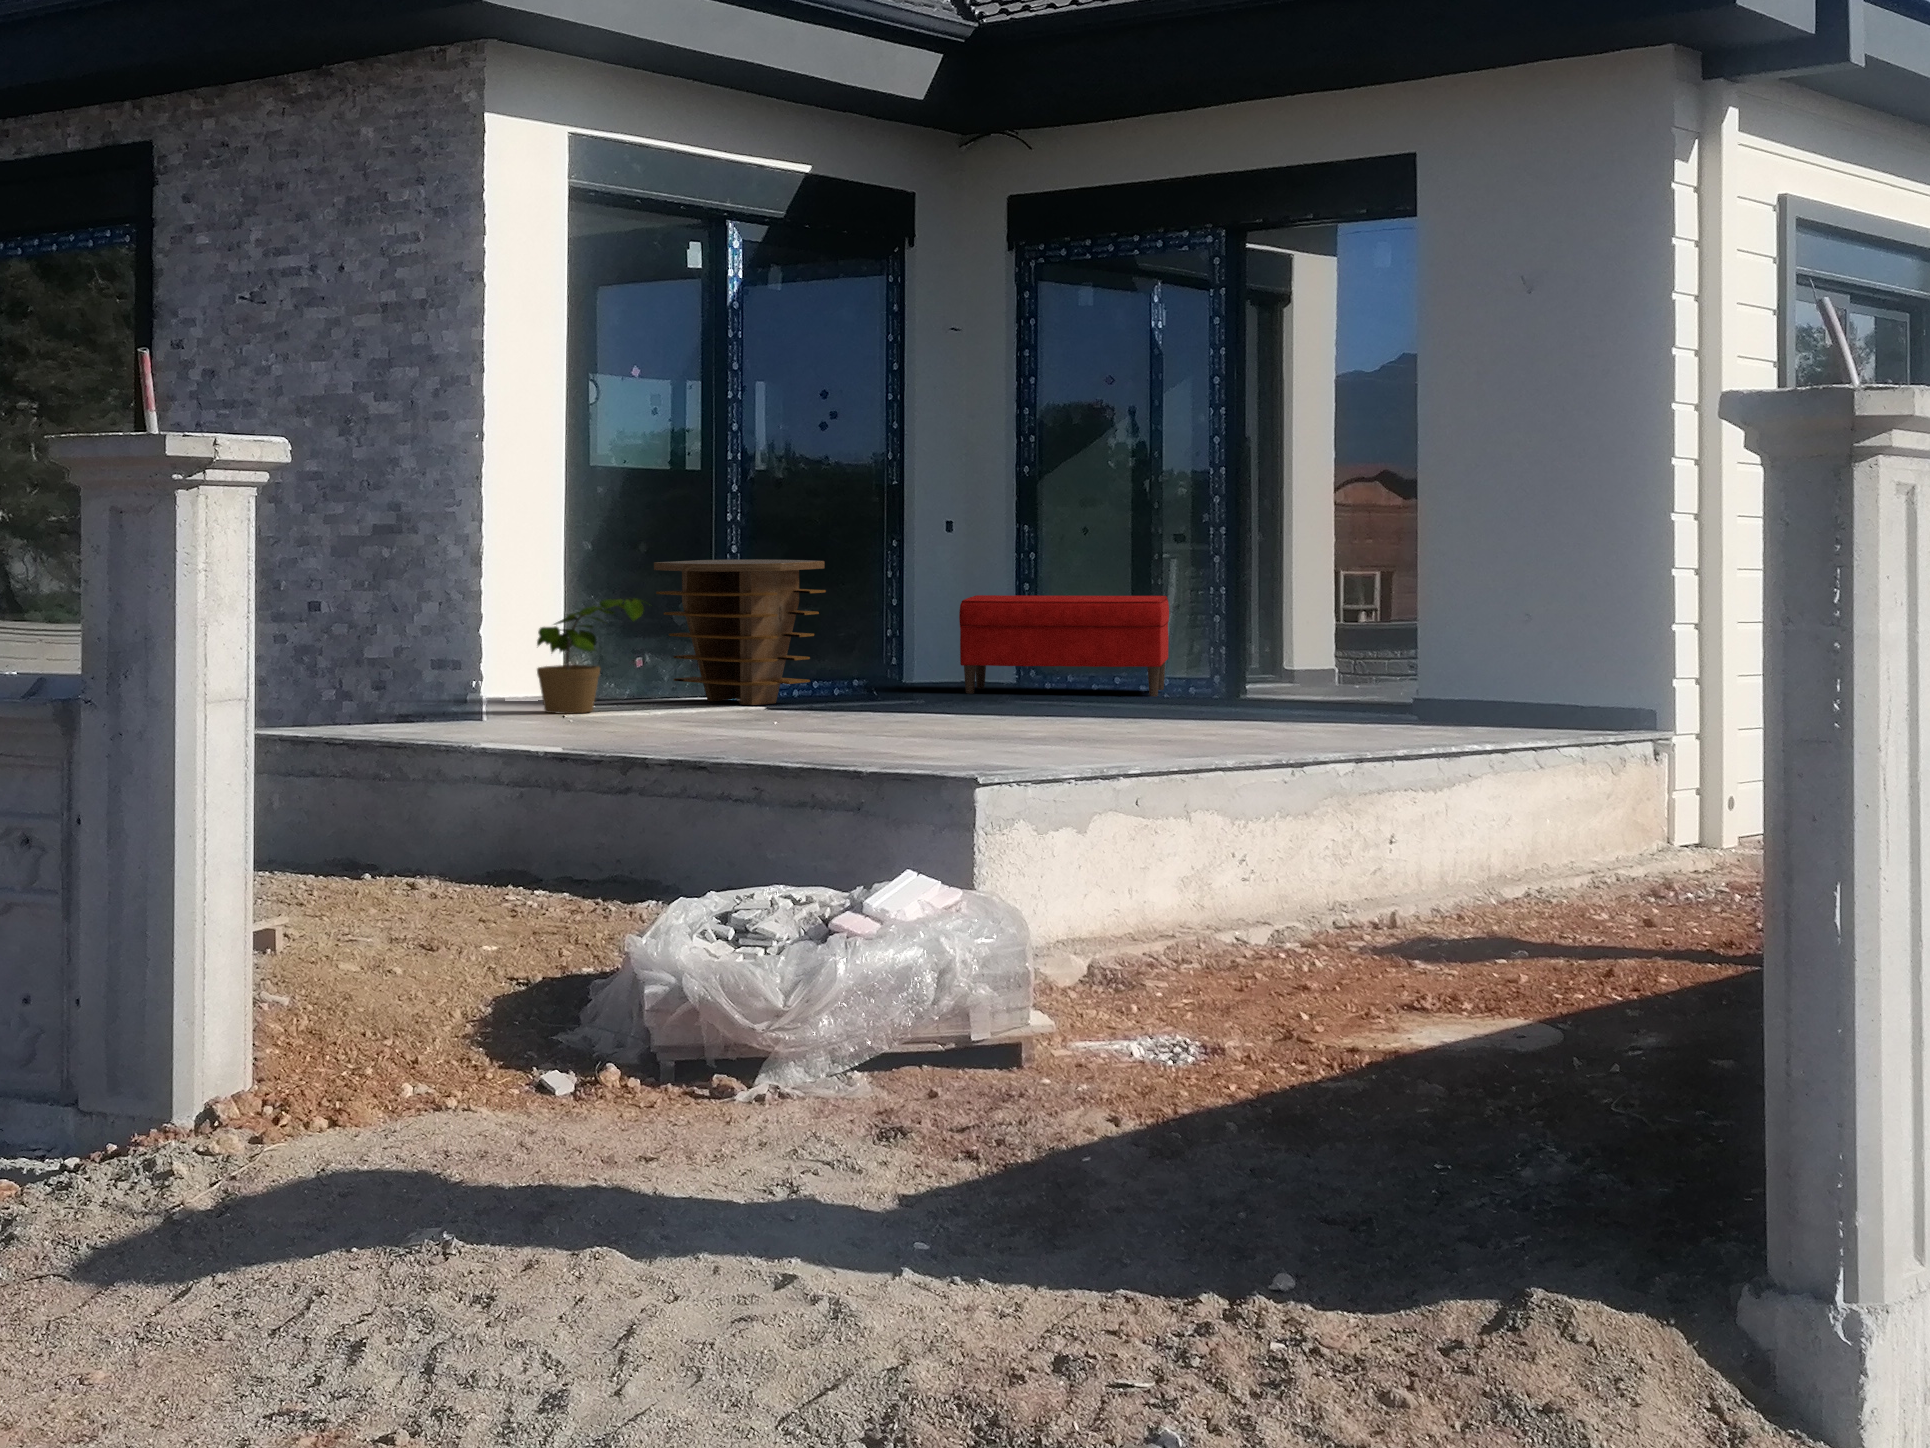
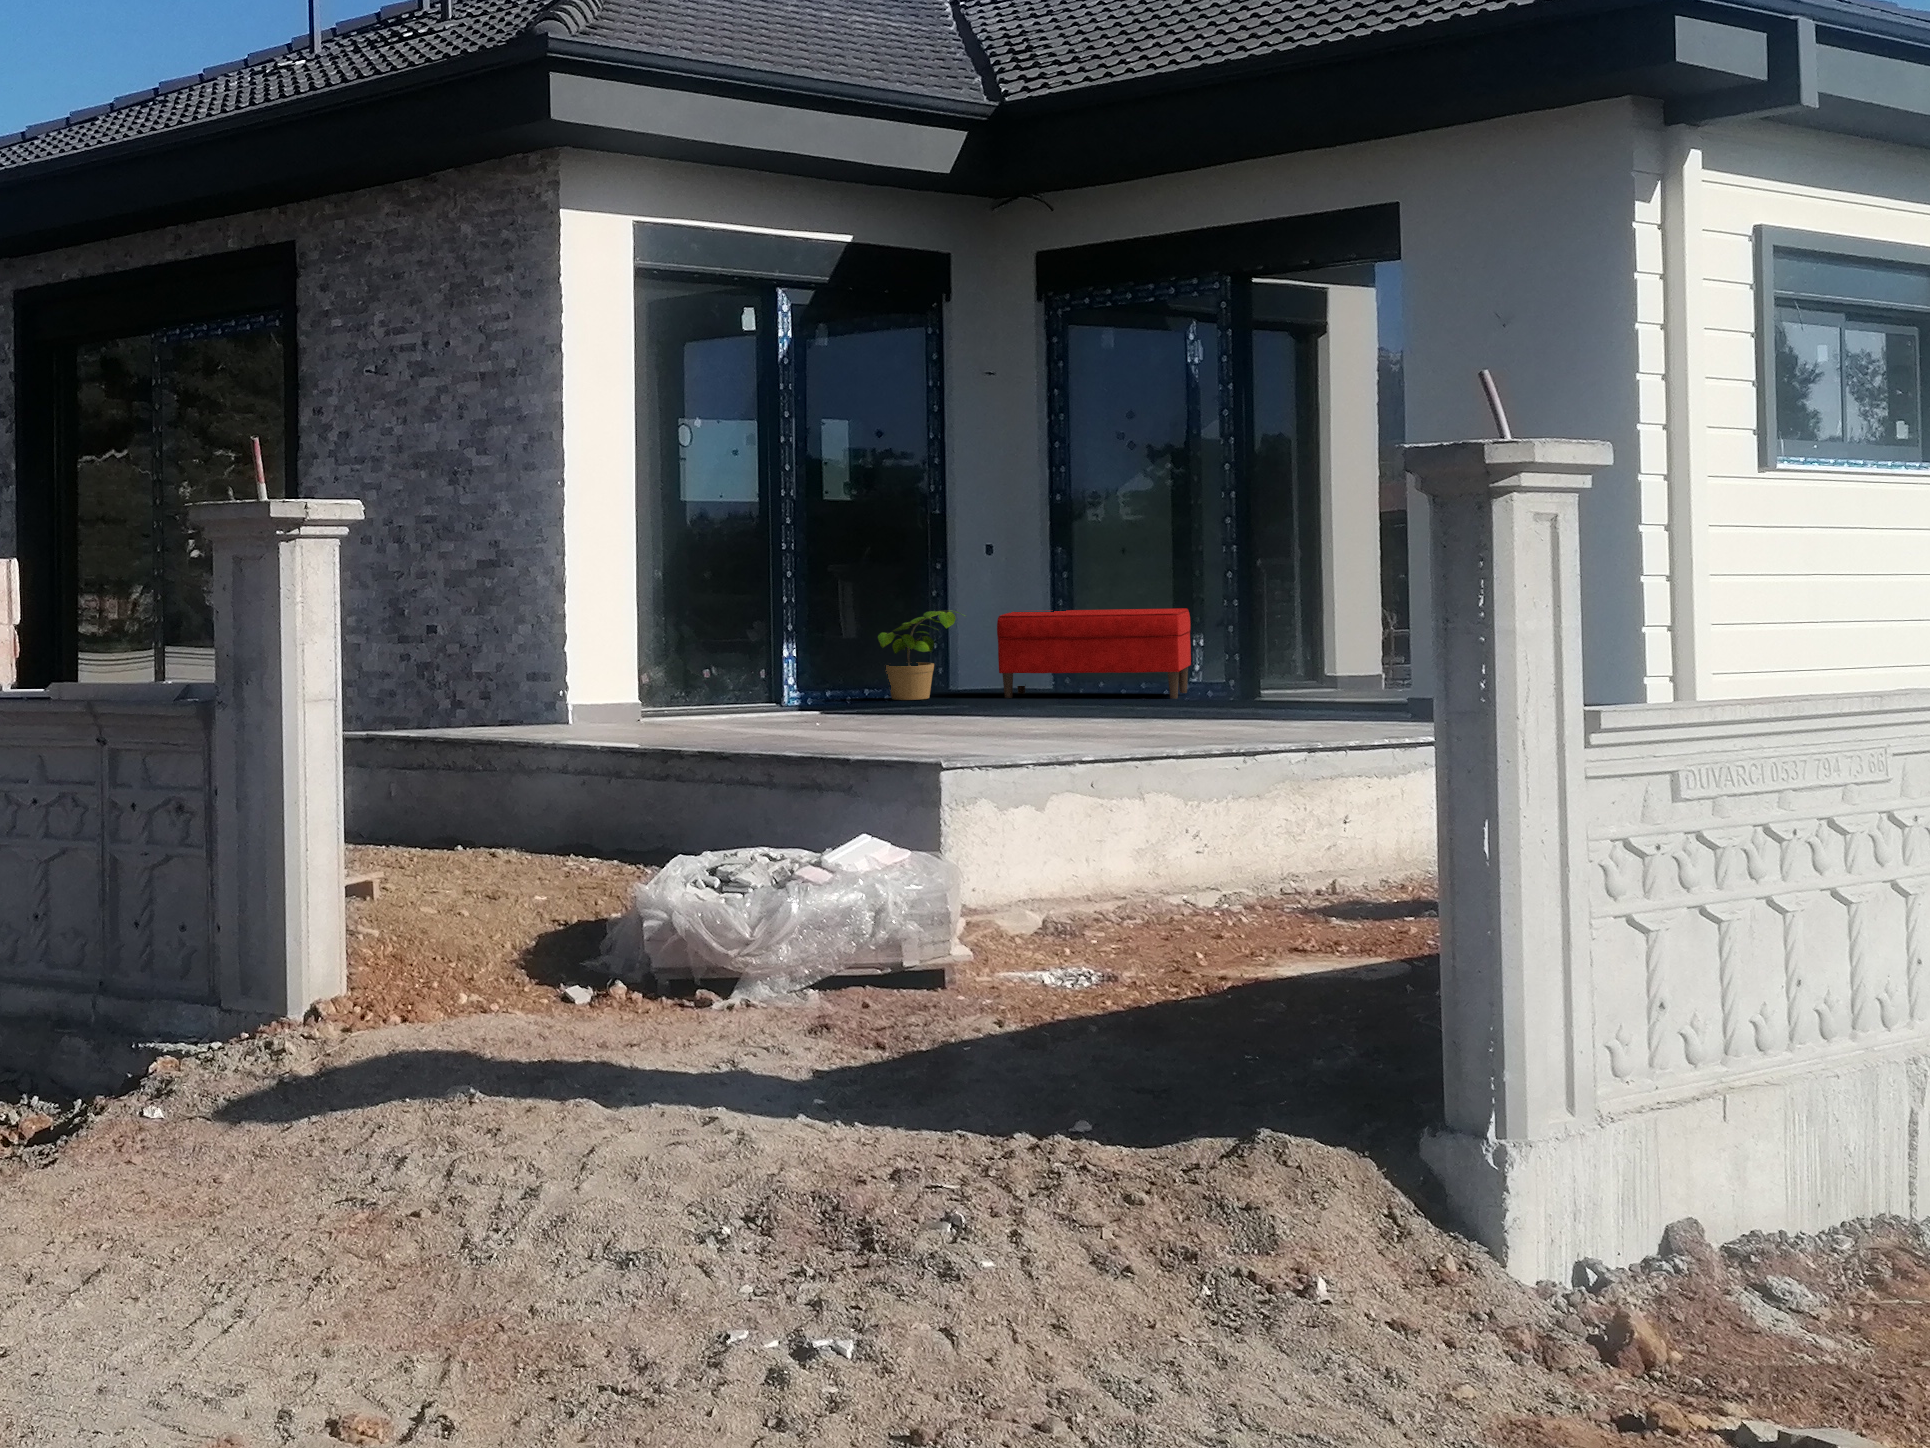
side table: present [654,560,826,705] -> none [721,583,870,710]
potted plant: present [537,598,647,714] -> present [878,610,965,700]

